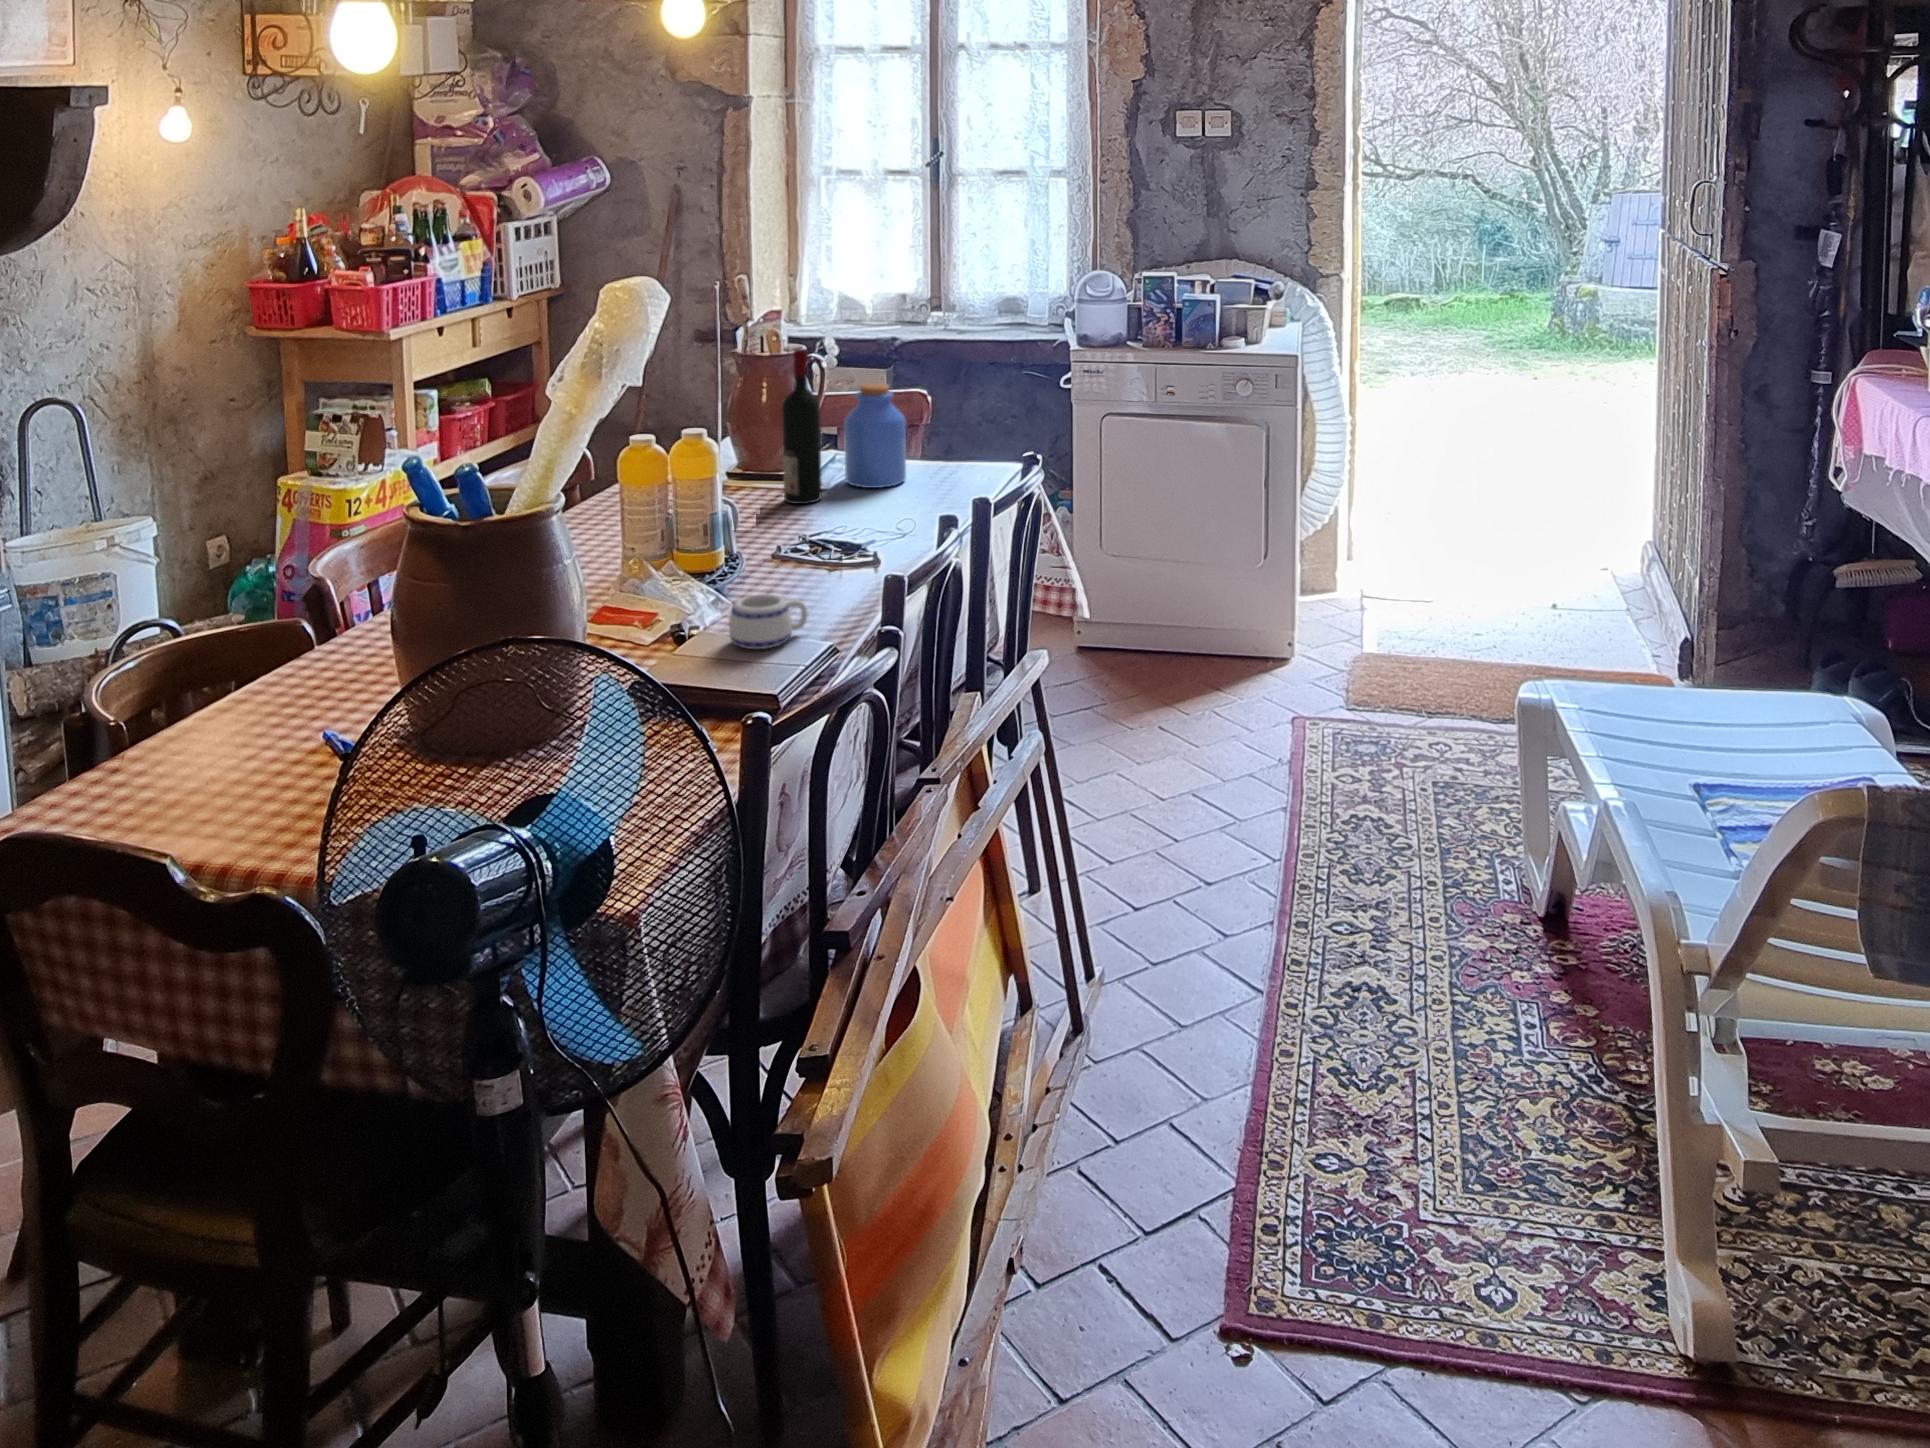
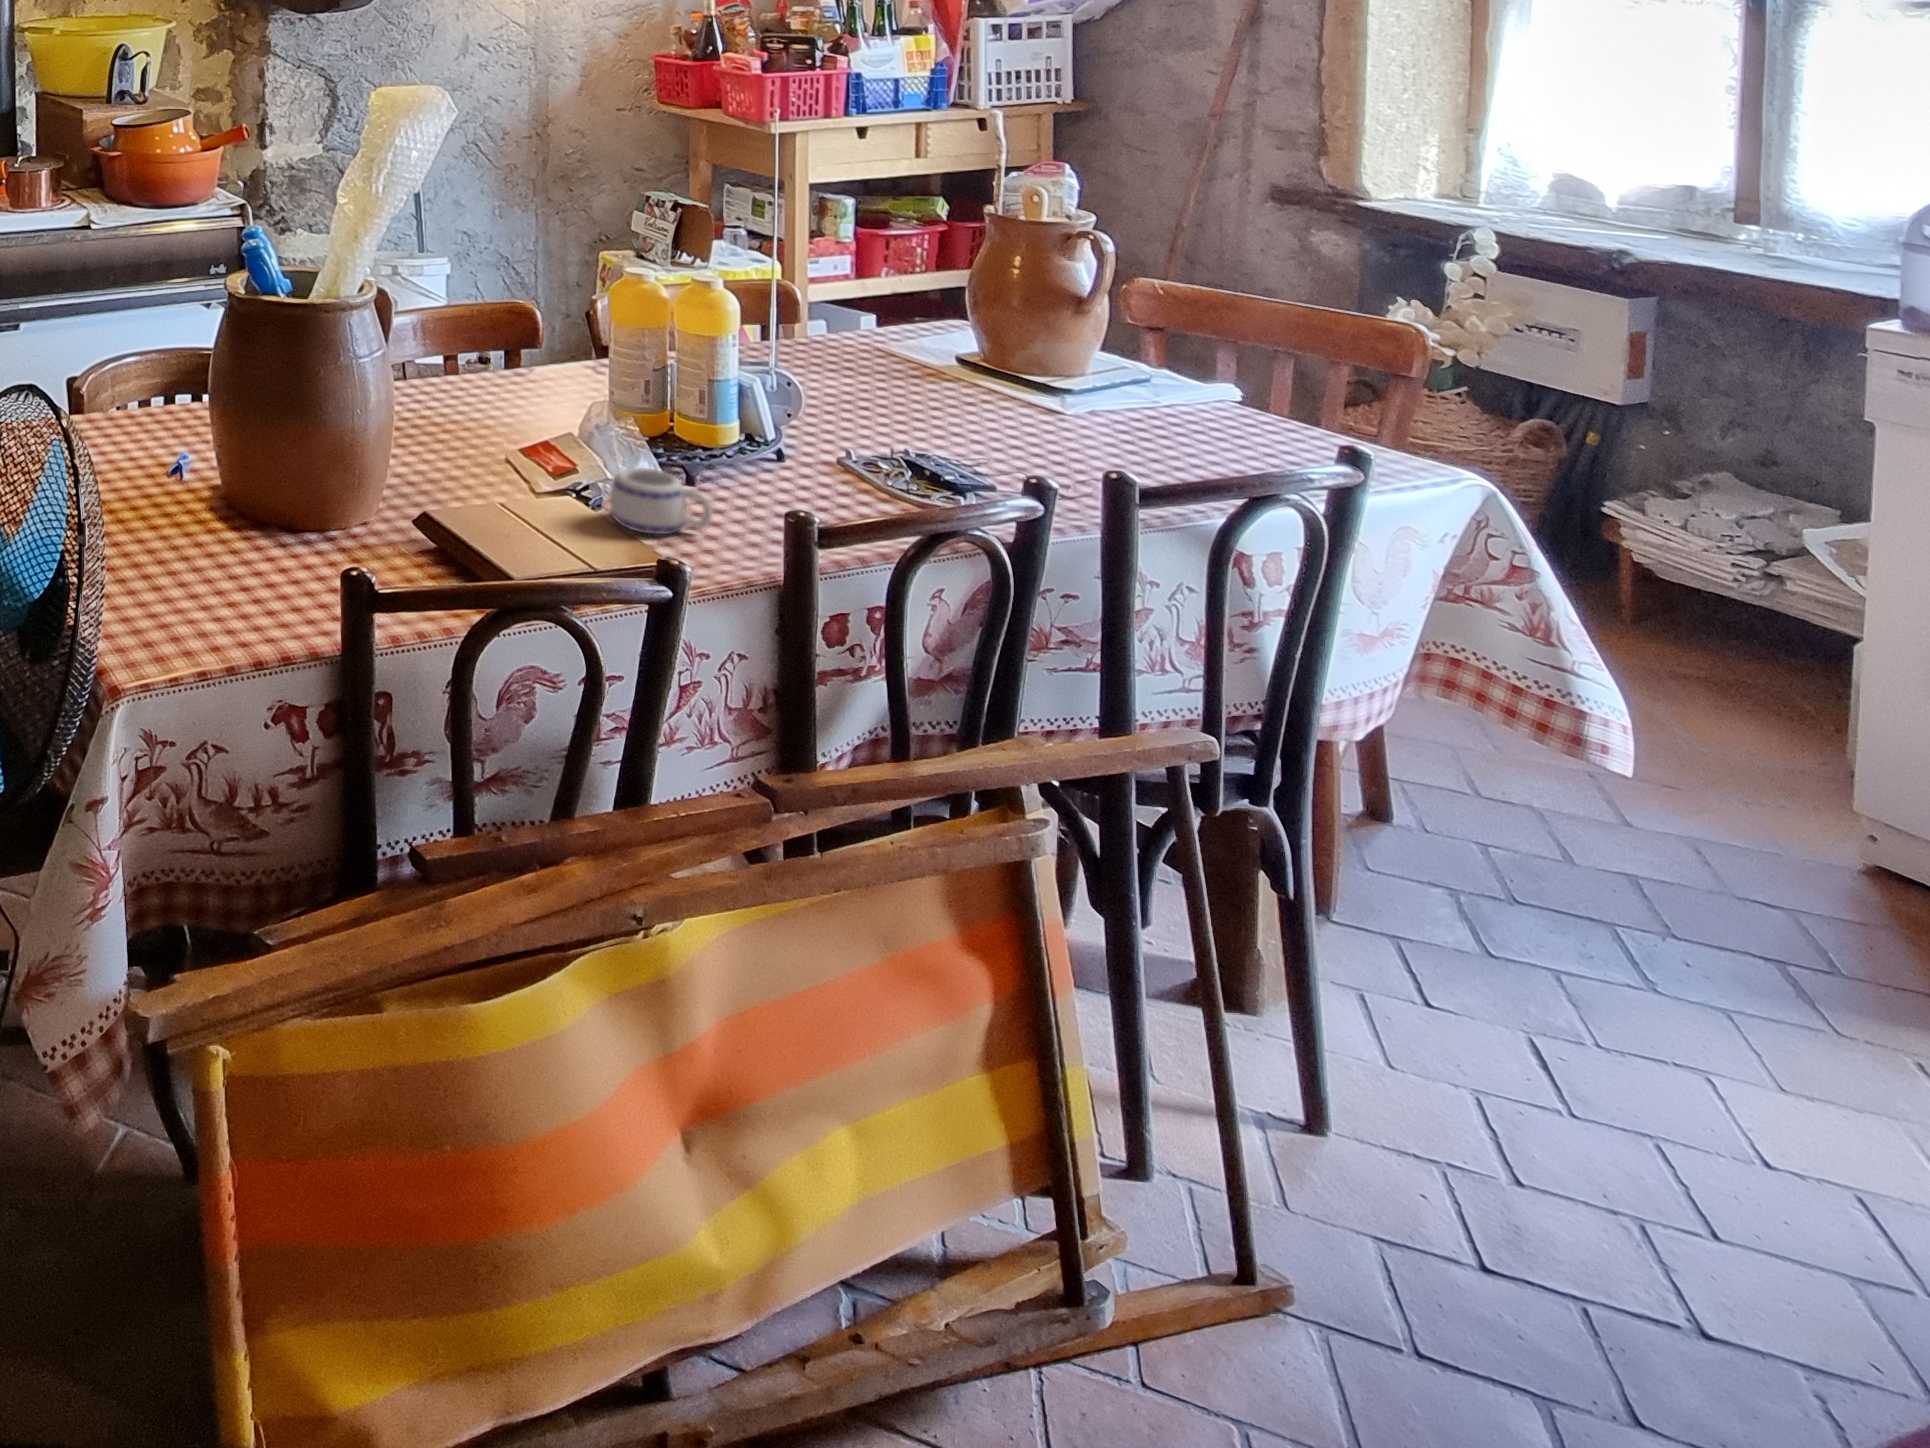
wine bottle: present [782,348,822,504] -> none [958,212,1018,419]
jar: present [844,383,906,488] -> none [1077,281,1183,432]

